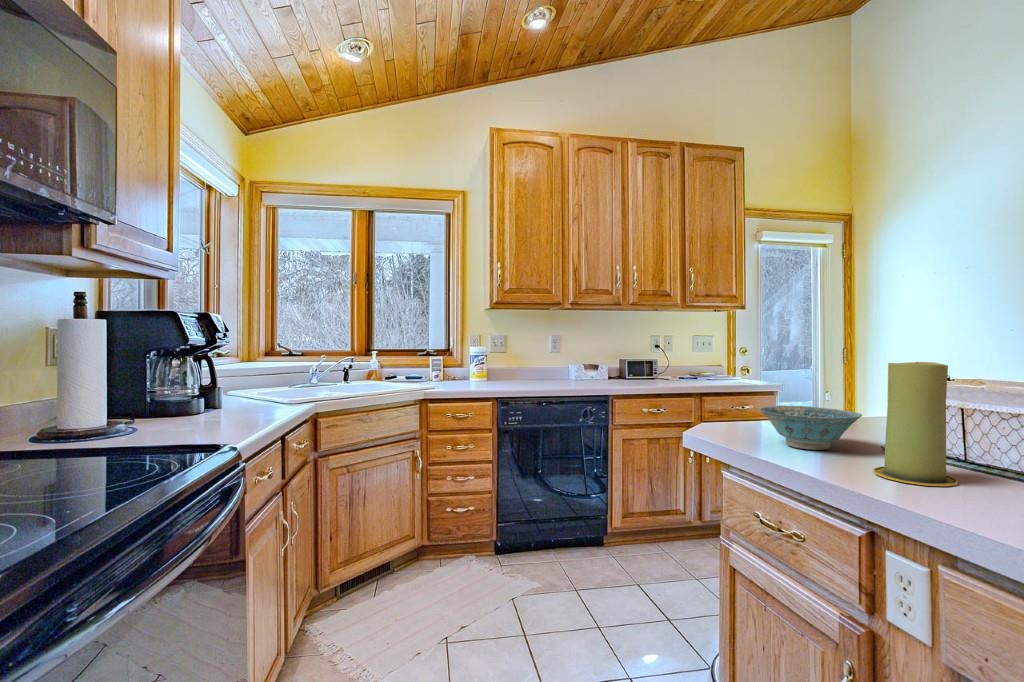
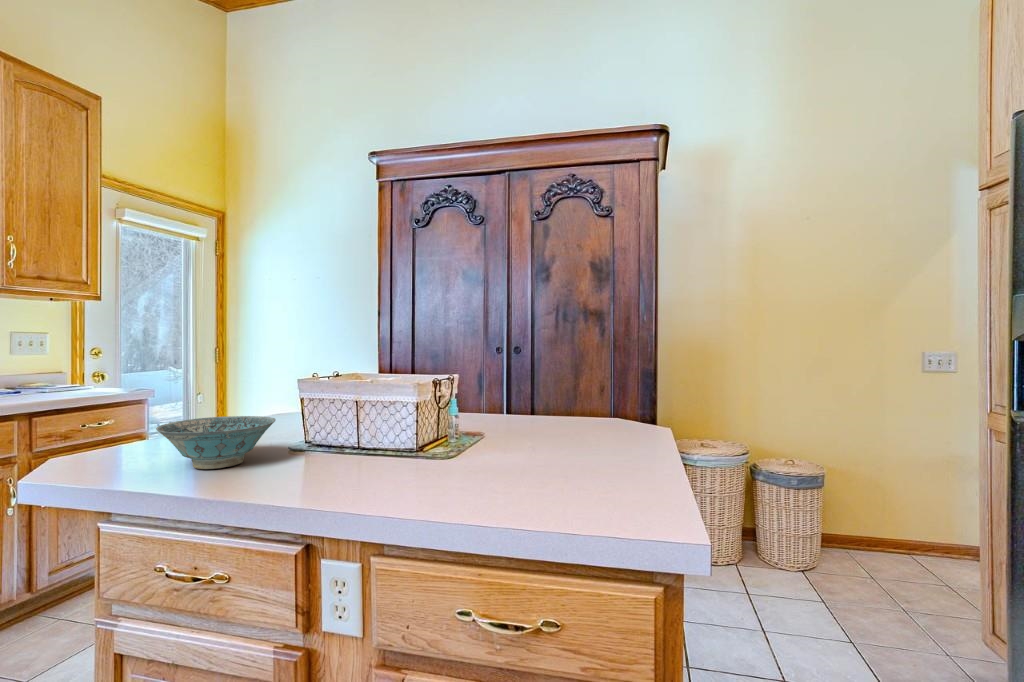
candle: present [873,362,958,487] -> none [296,362,364,482]

